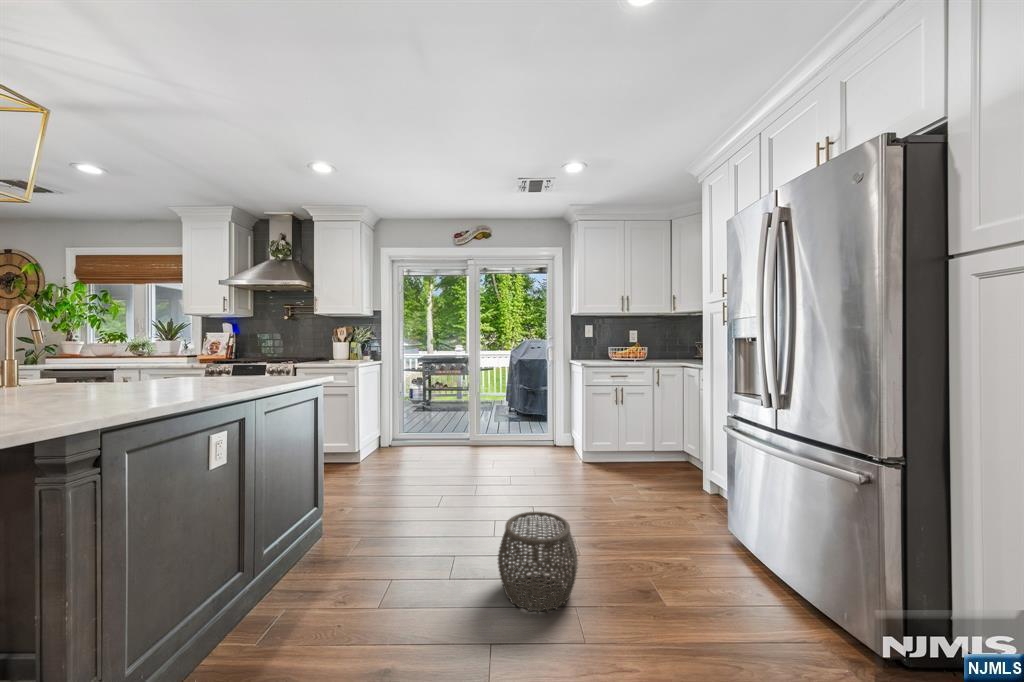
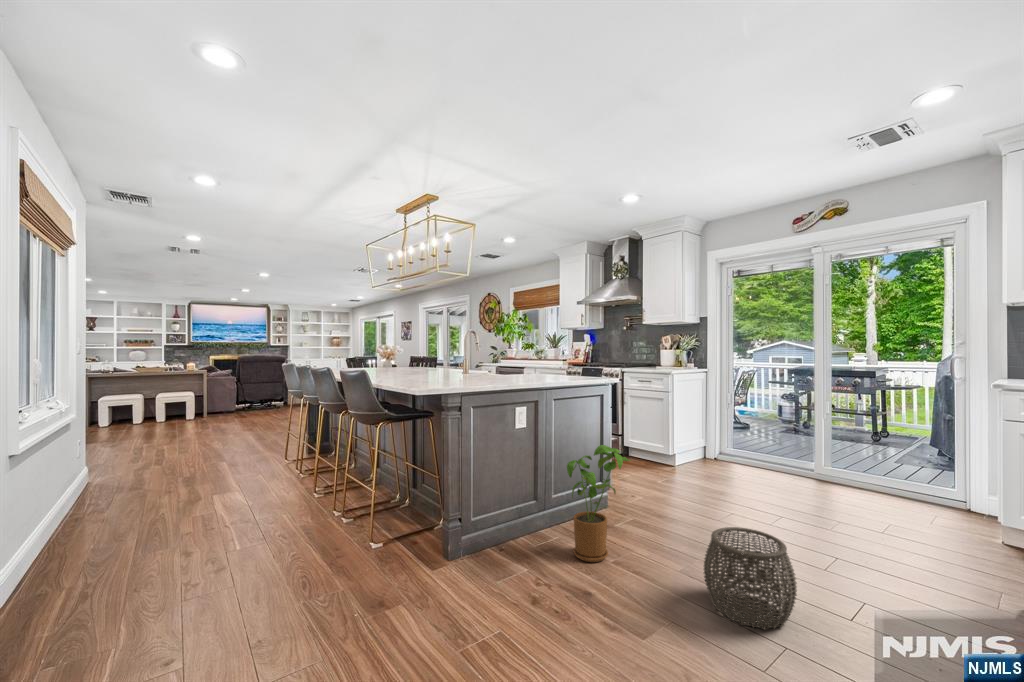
house plant: none [313,464,400,629] -> present [567,445,630,562]

